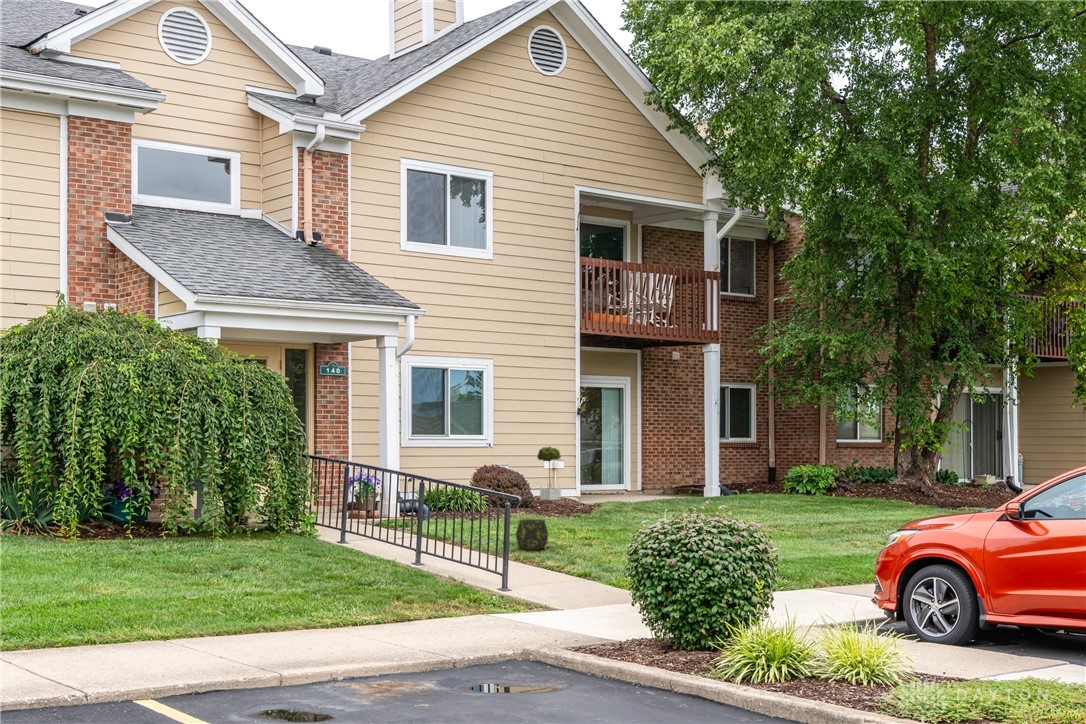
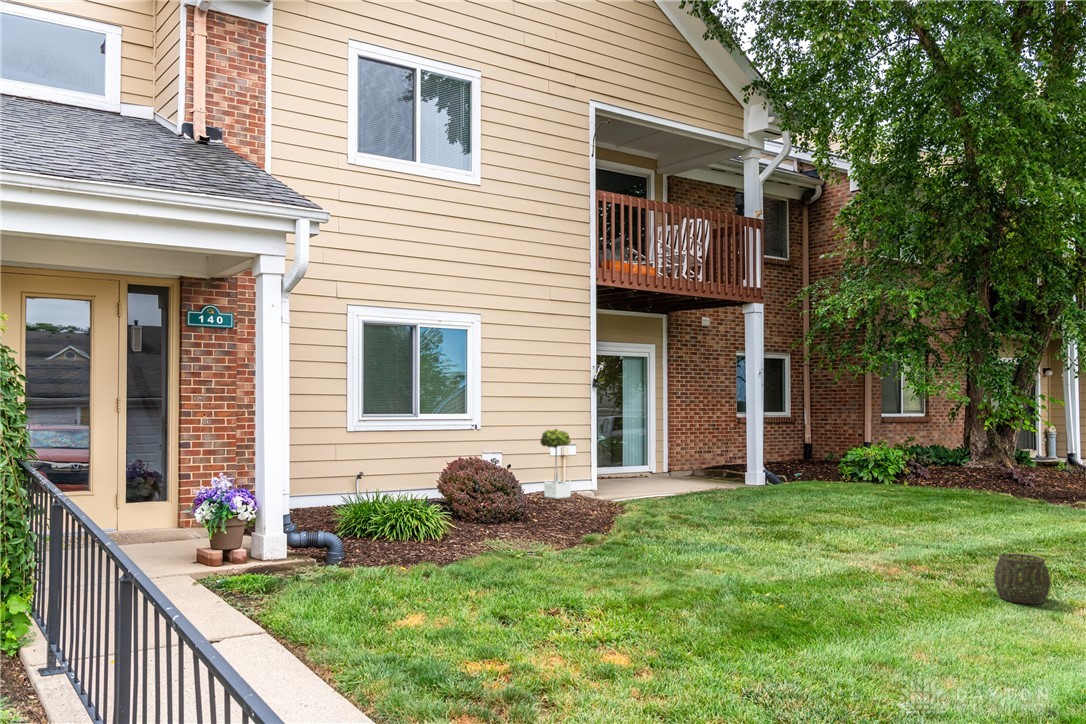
woven basket: present [516,519,548,550] -> present [994,554,1050,604]

